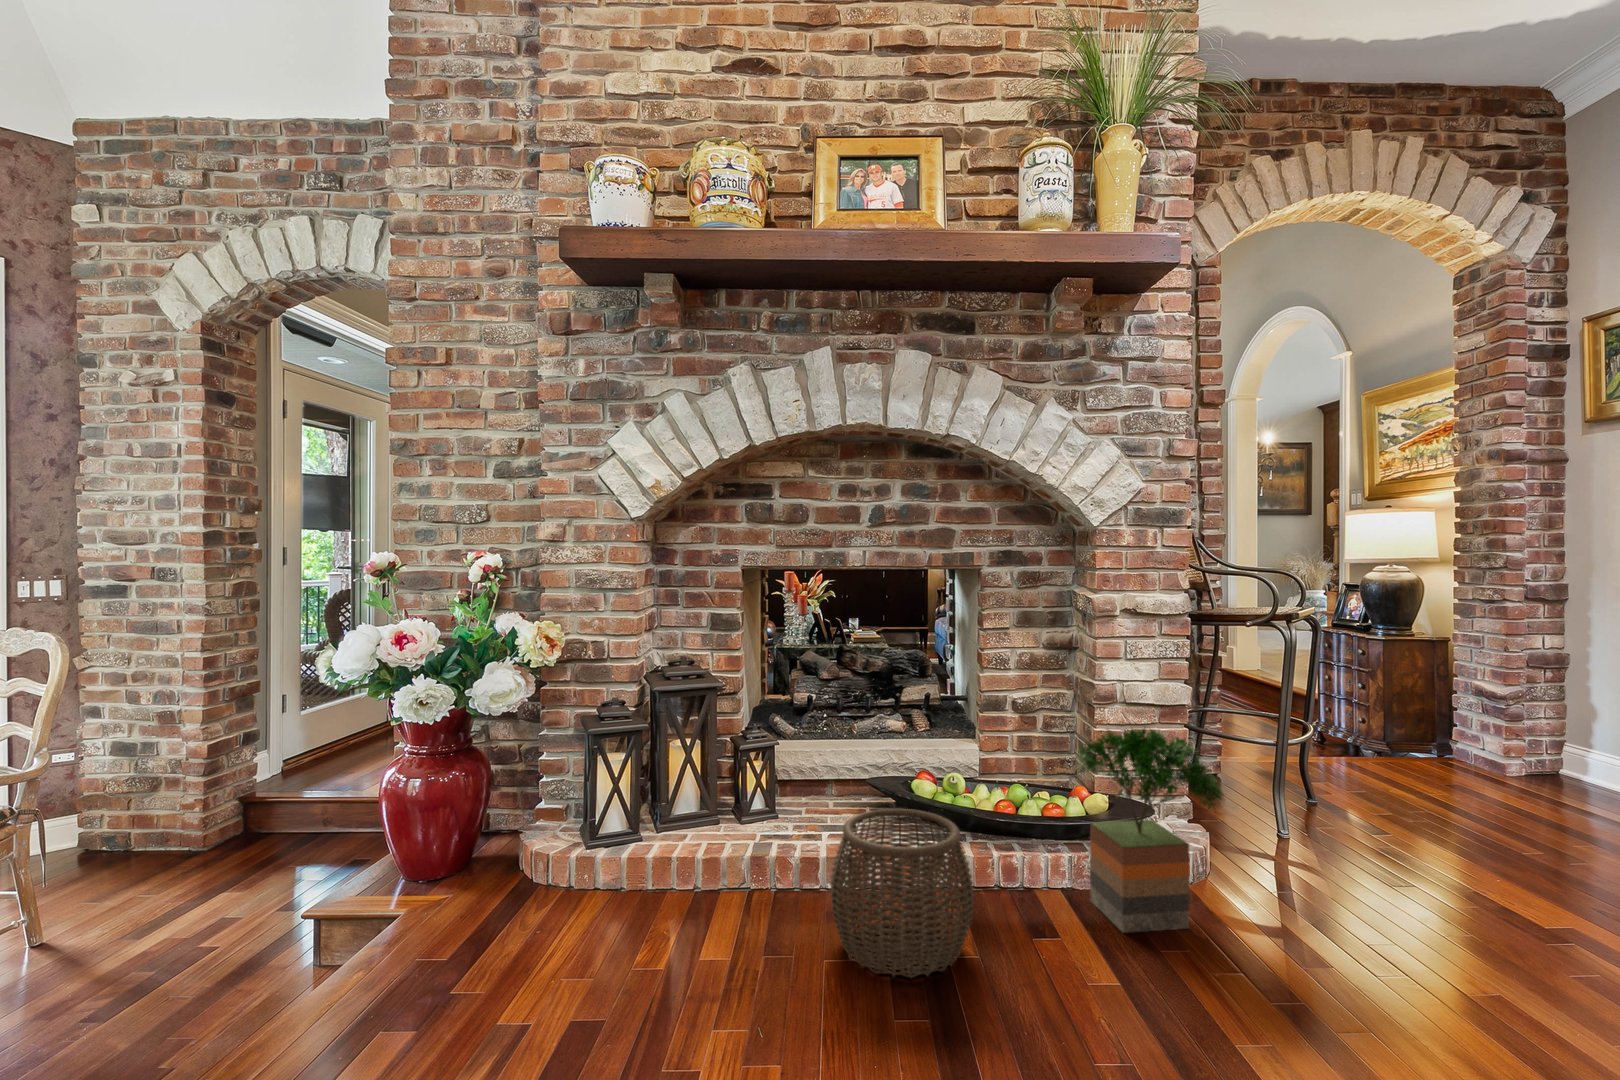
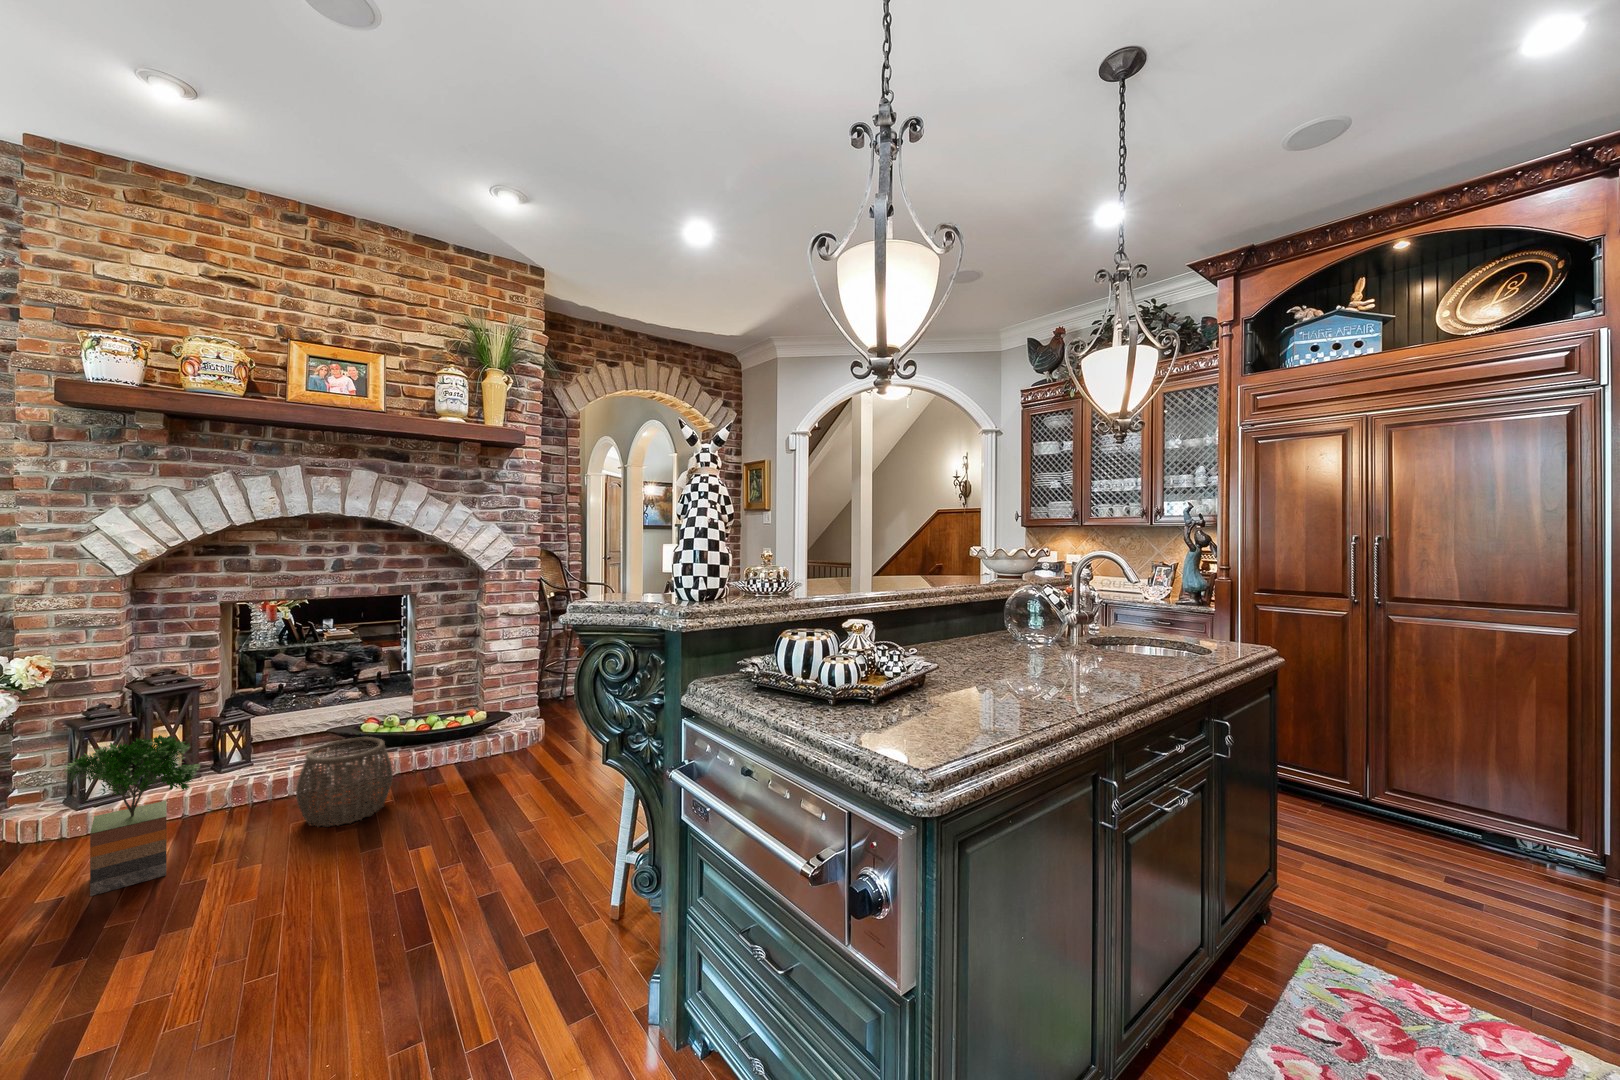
potted tree: present [1077,729,1223,933] -> present [65,735,200,896]

